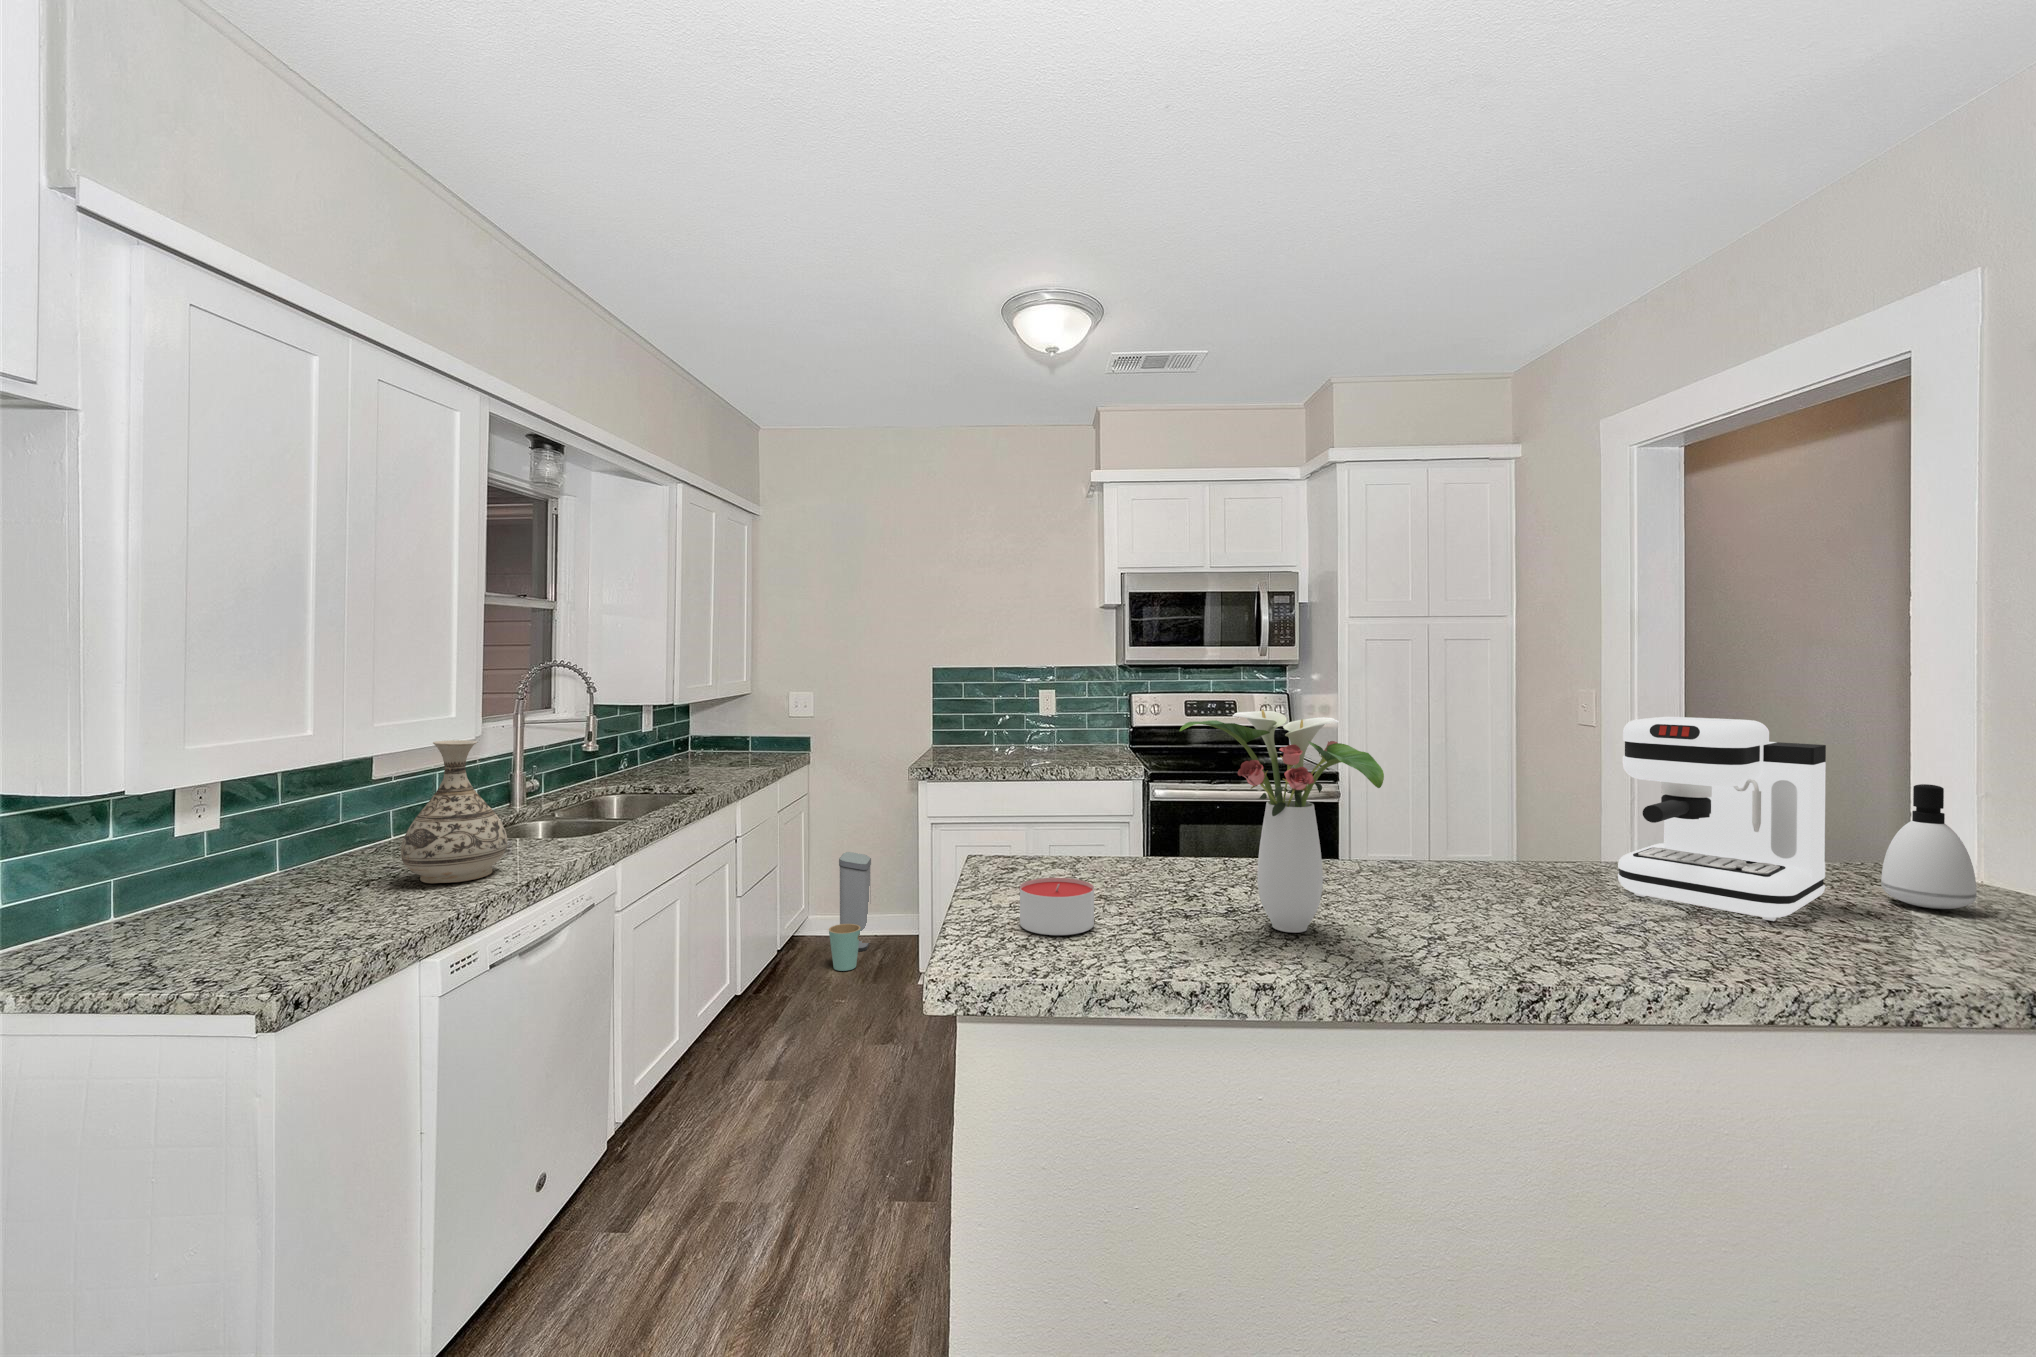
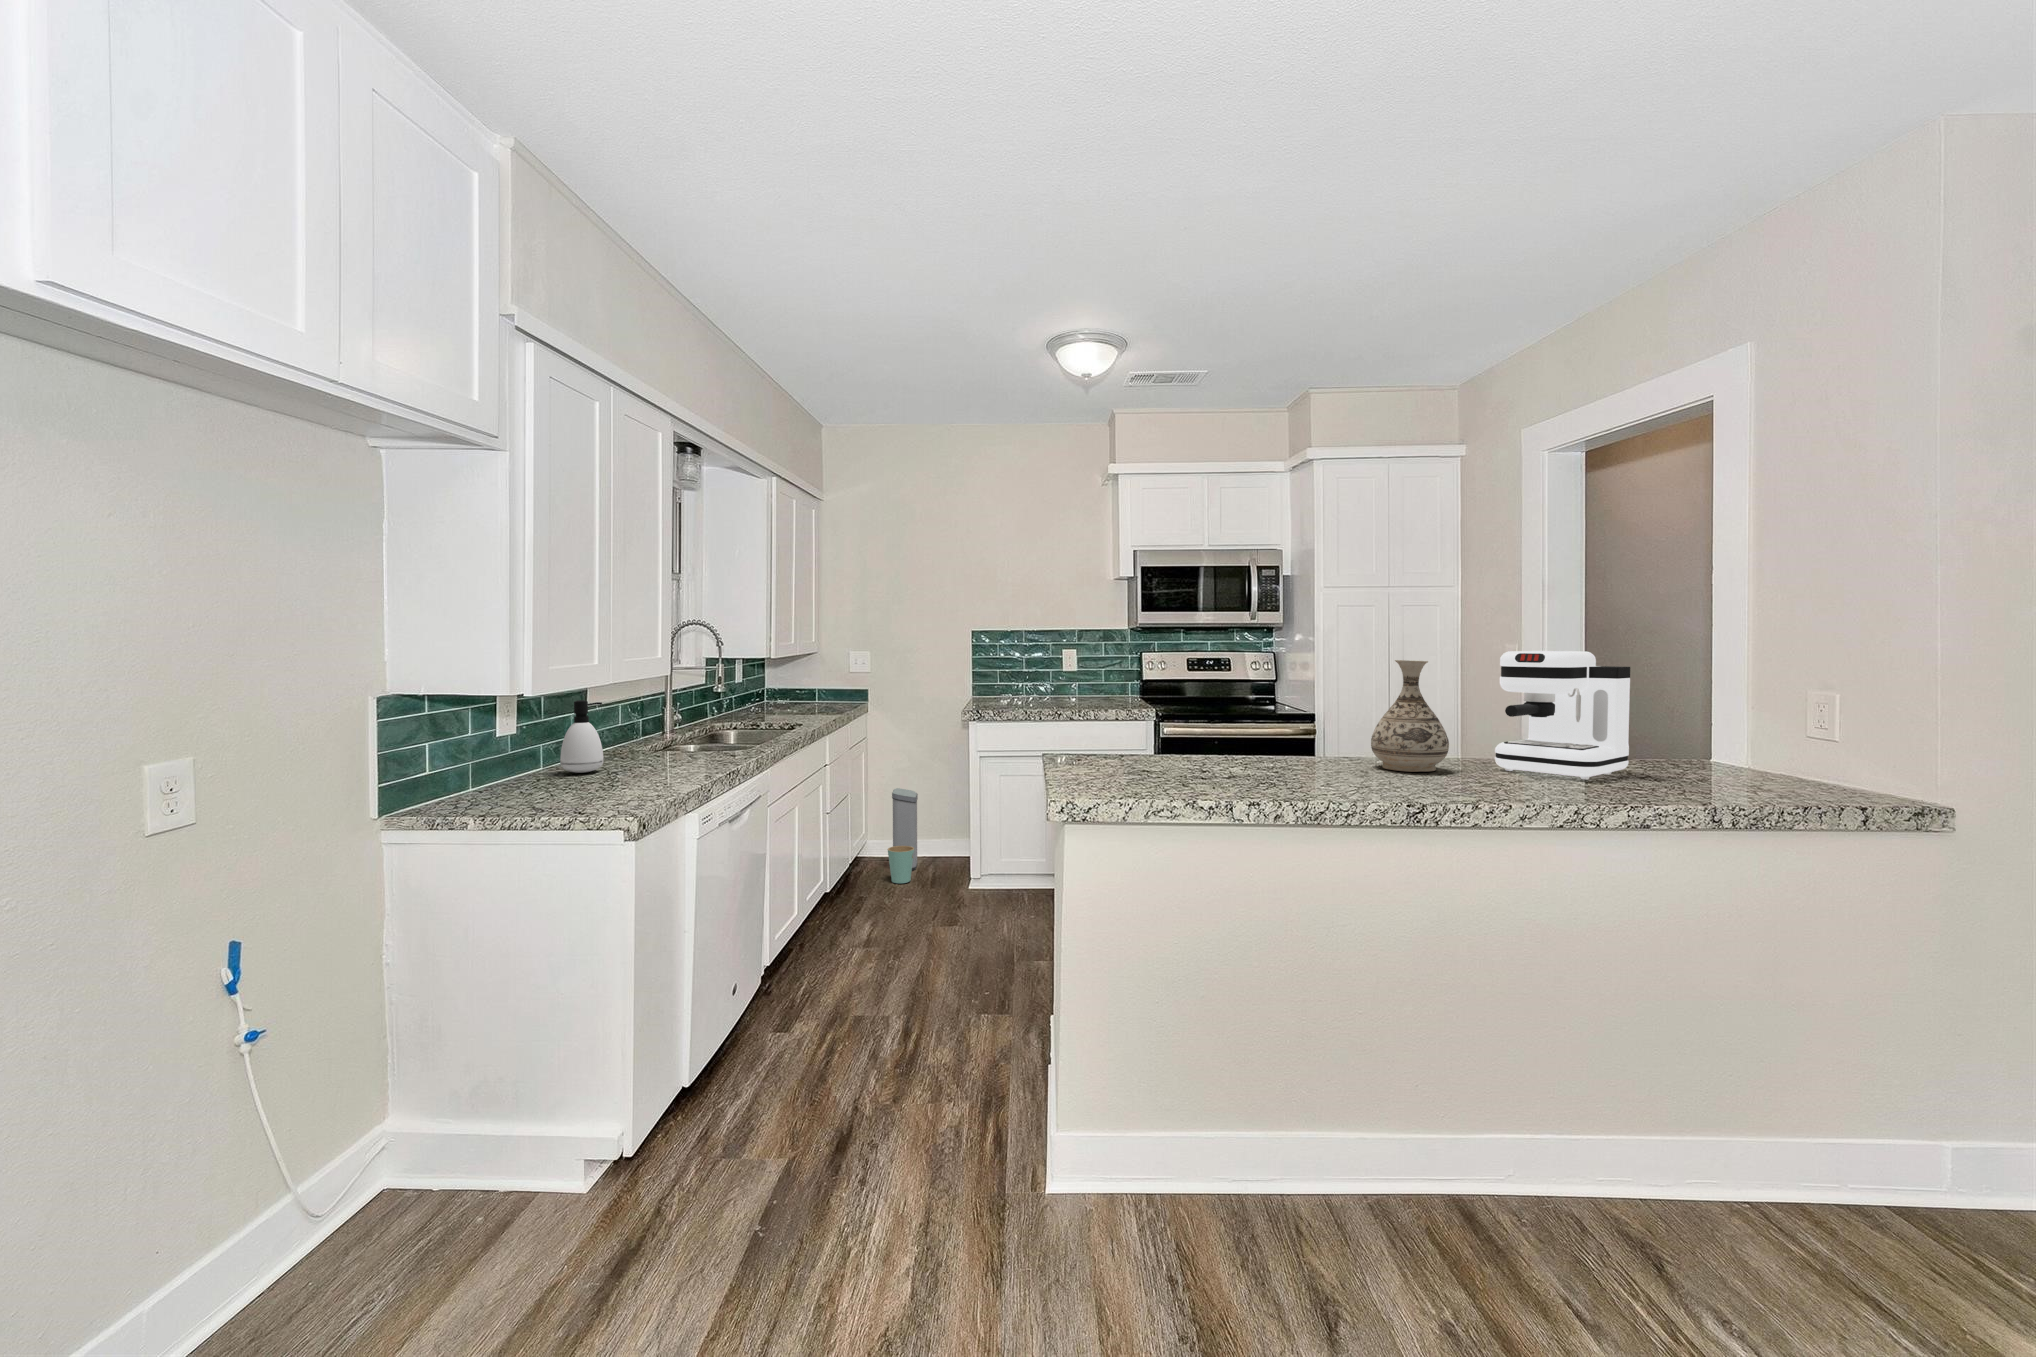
flower arrangement: present [1179,709,1384,933] -> none [1201,641,1329,782]
vase: present [401,740,507,883] -> present [1371,660,1449,772]
soap dispenser: present [1881,784,1977,909] -> present [560,700,603,773]
candle: present [1020,878,1094,935] -> none [1097,752,1145,783]

